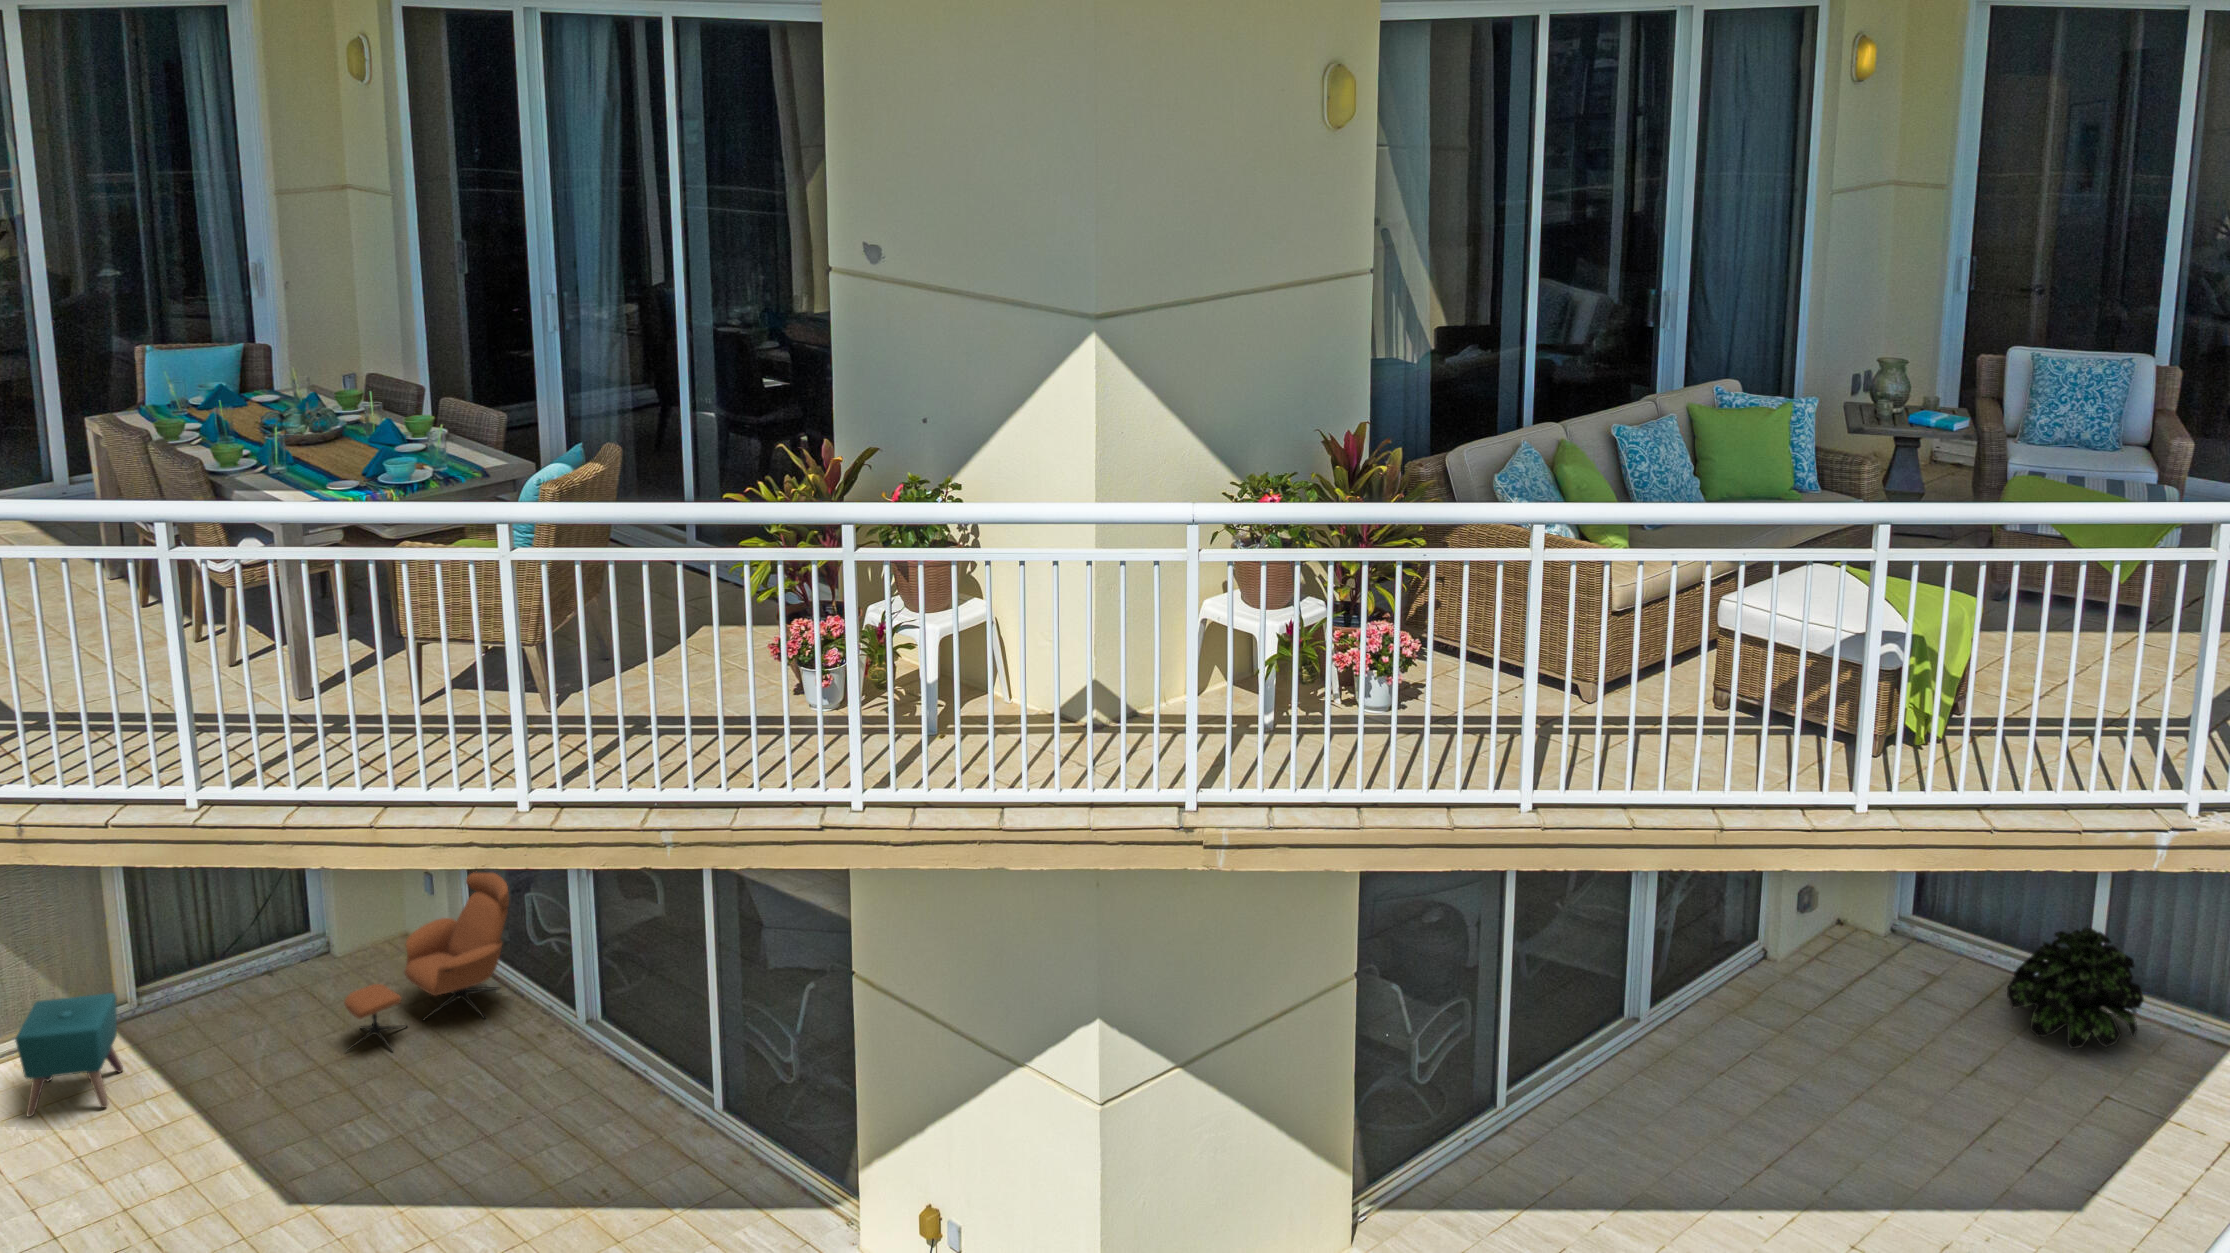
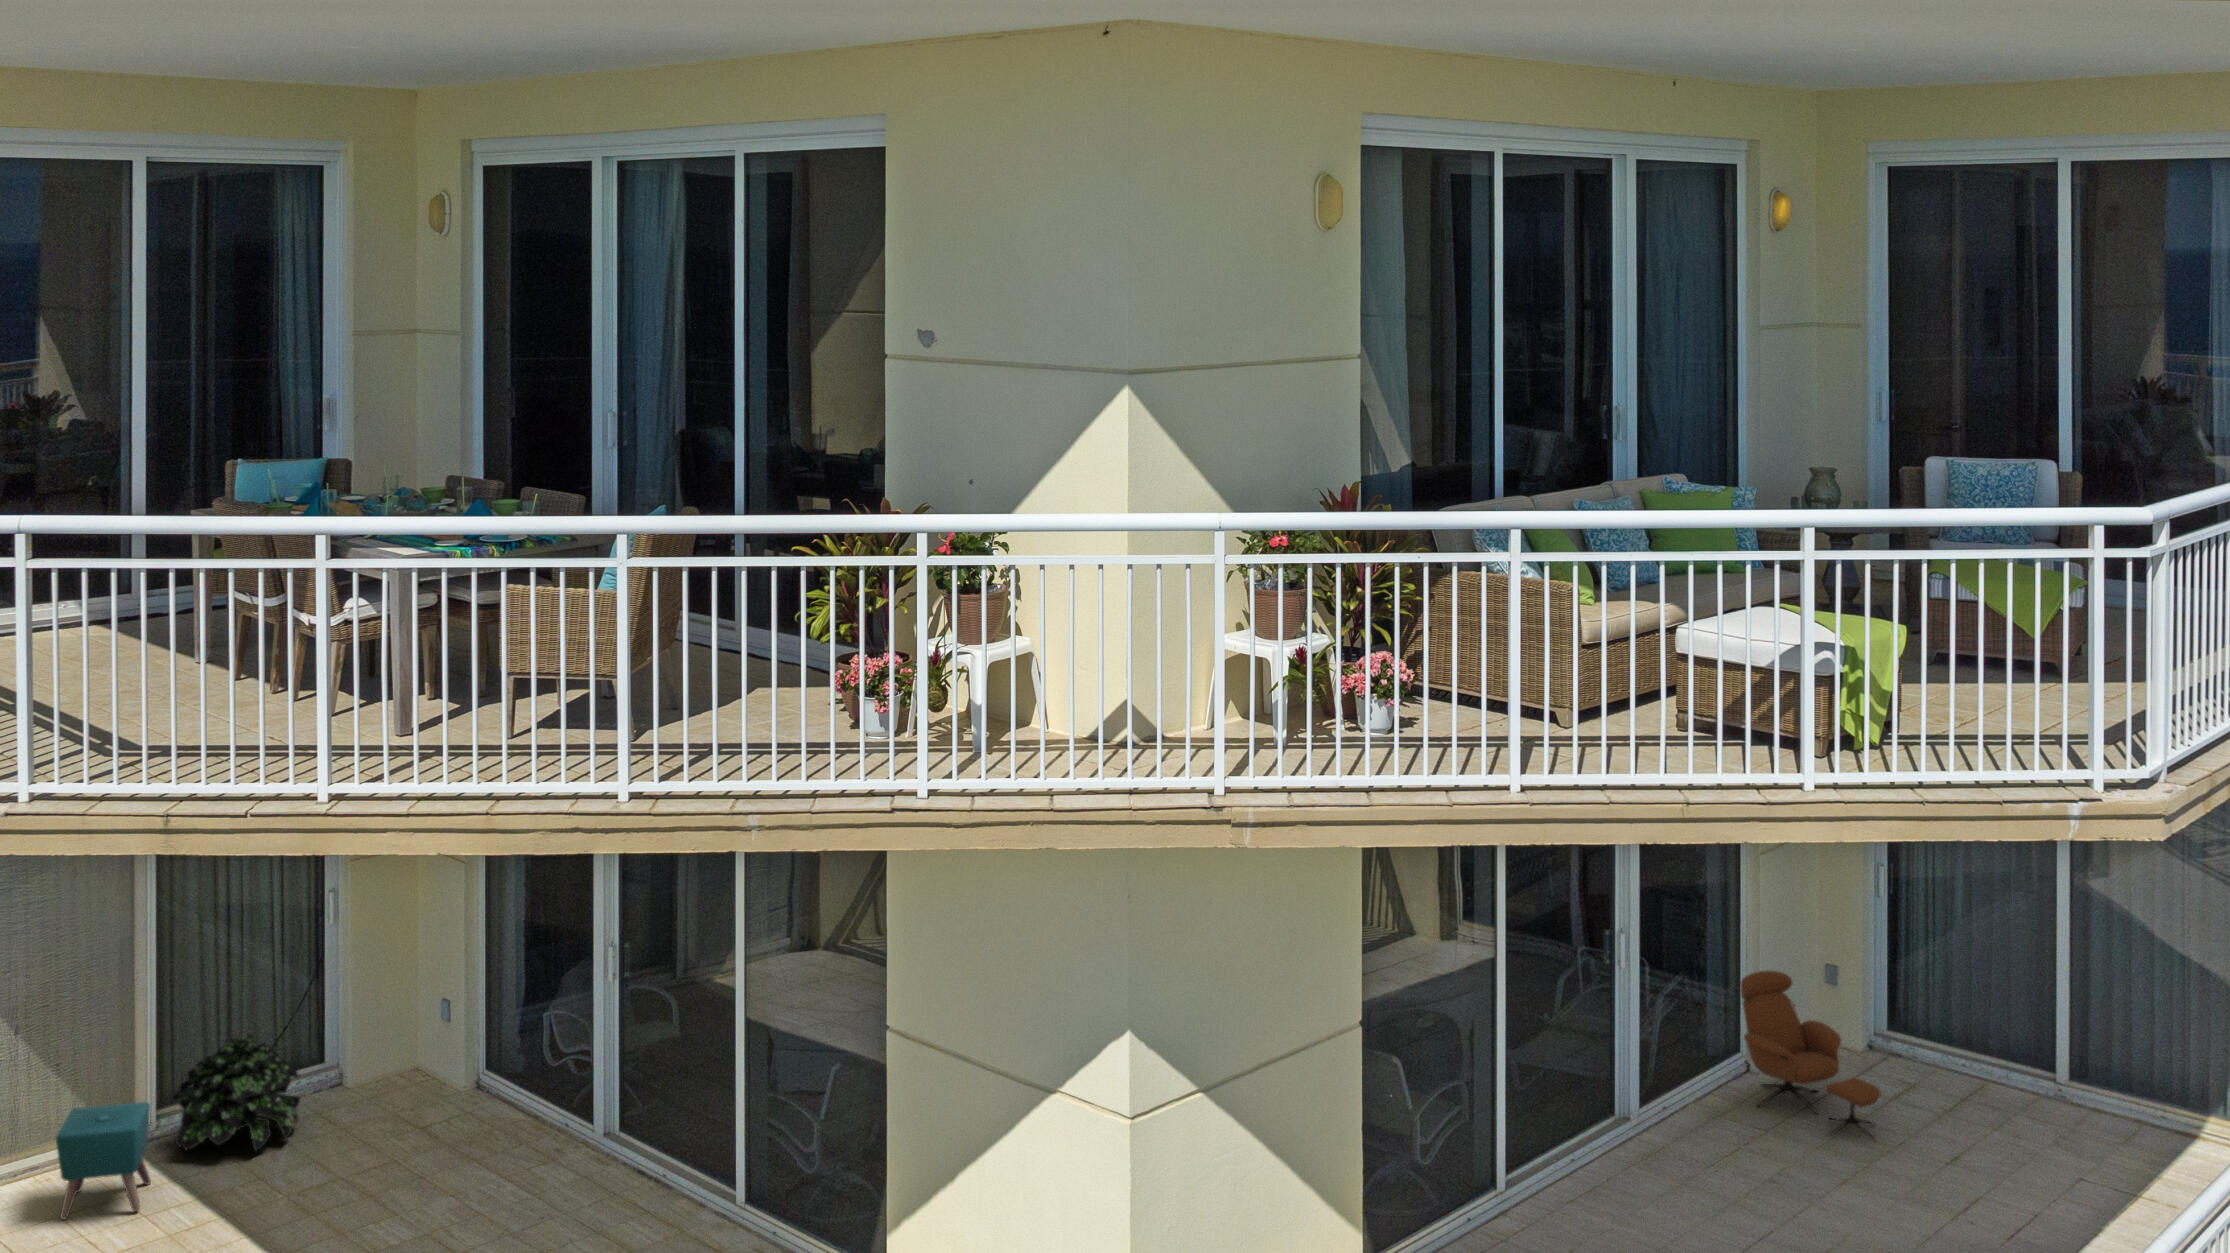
lounge chair: present [344,873,509,1050] -> present [1741,970,1880,1138]
potted plant: present [2007,928,2144,1049] -> present [173,1034,300,1151]

